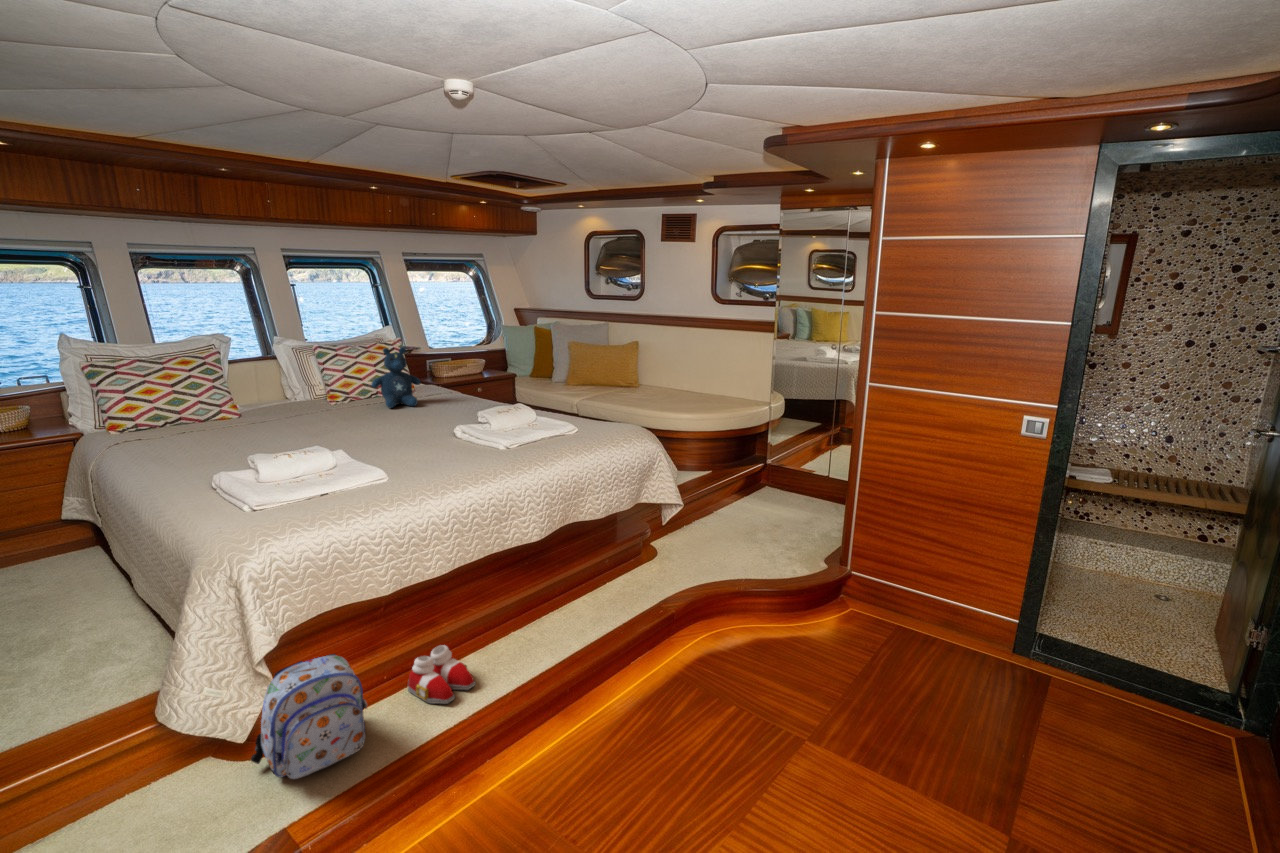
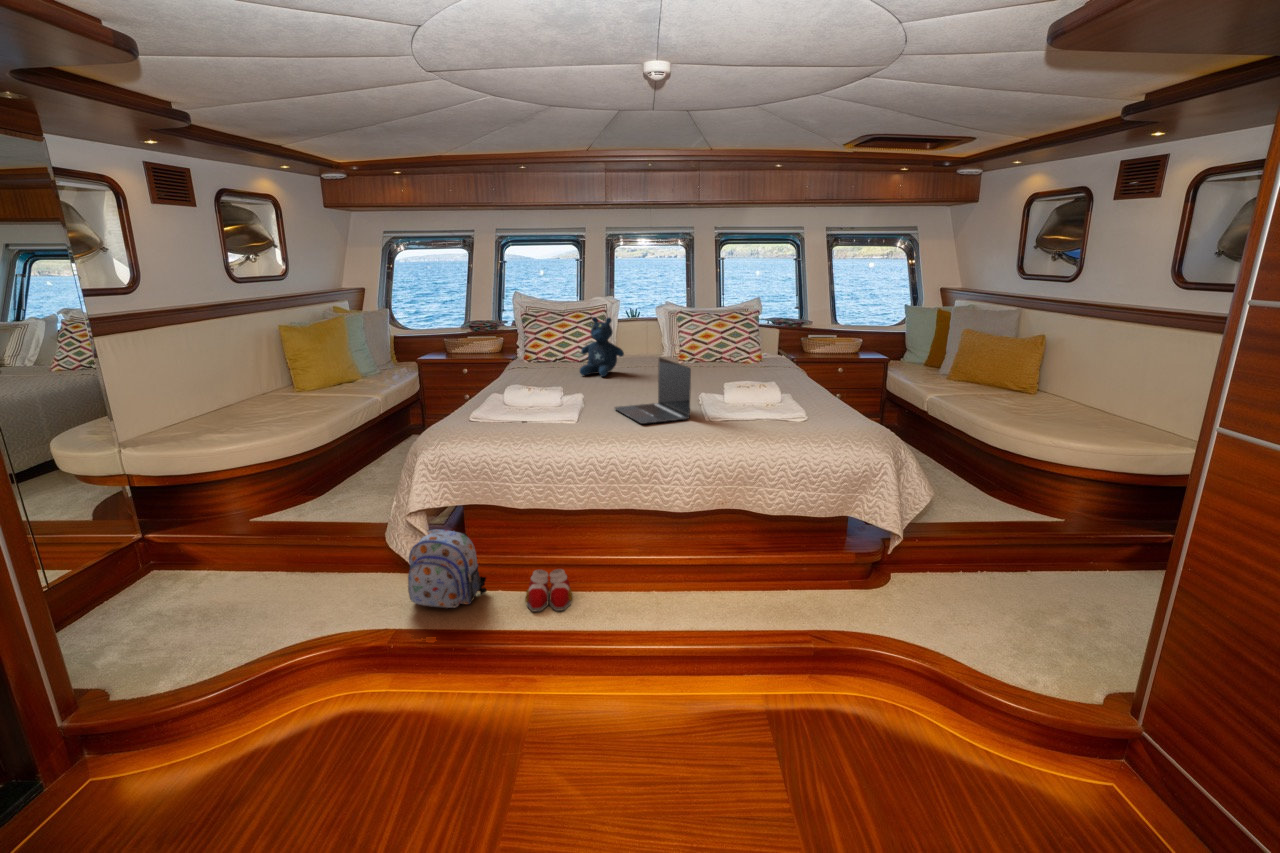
stuffed bear: present [372,347,421,408] -> present [580,317,624,377]
laptop: none [393,394,491,464] -> present [615,358,691,424]

